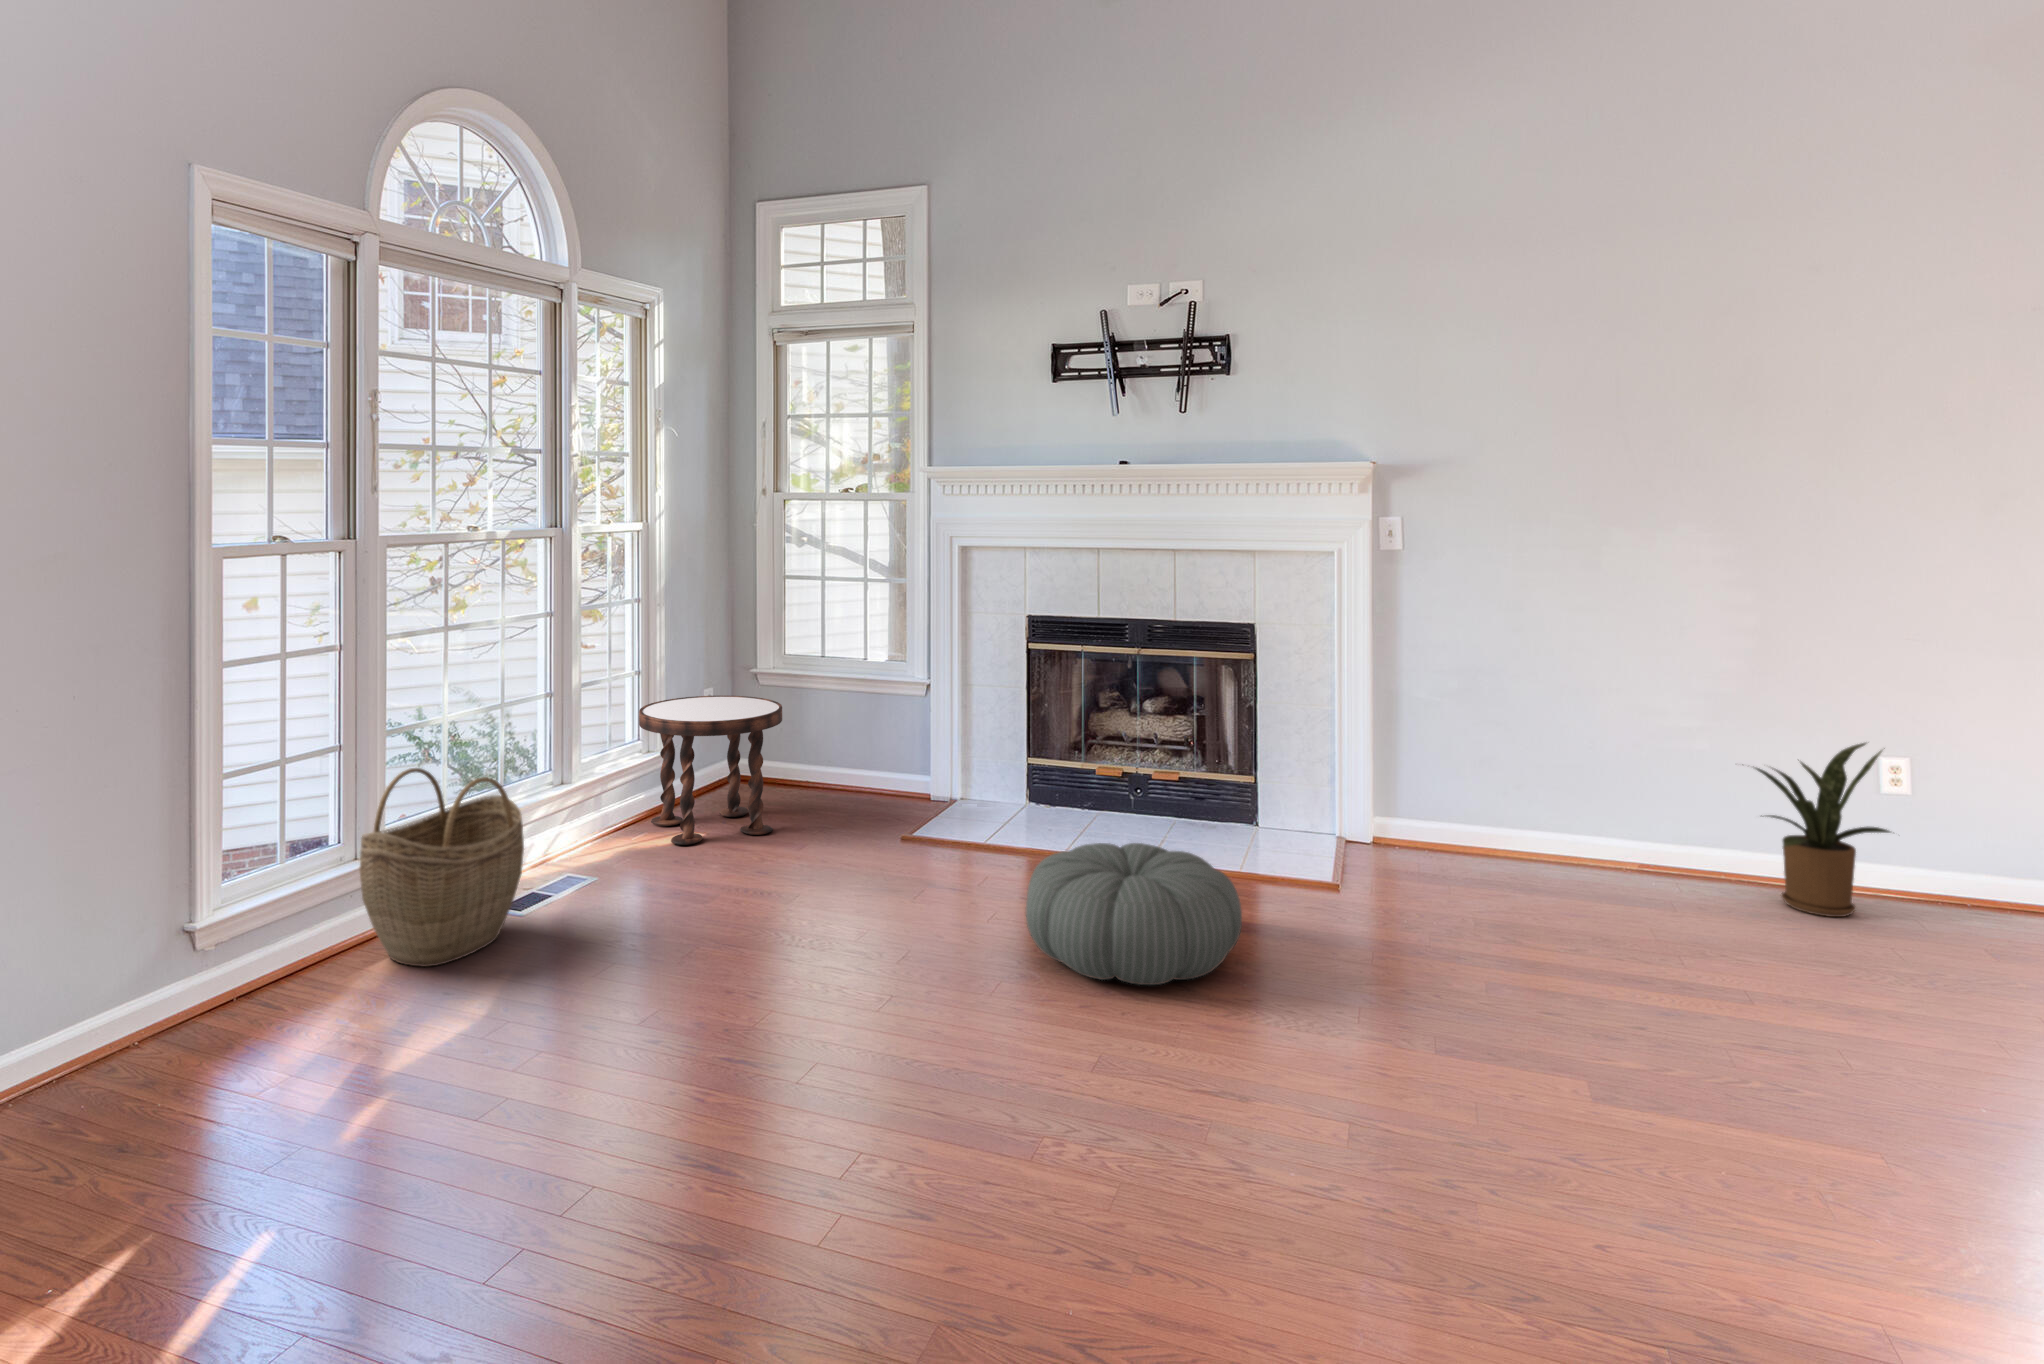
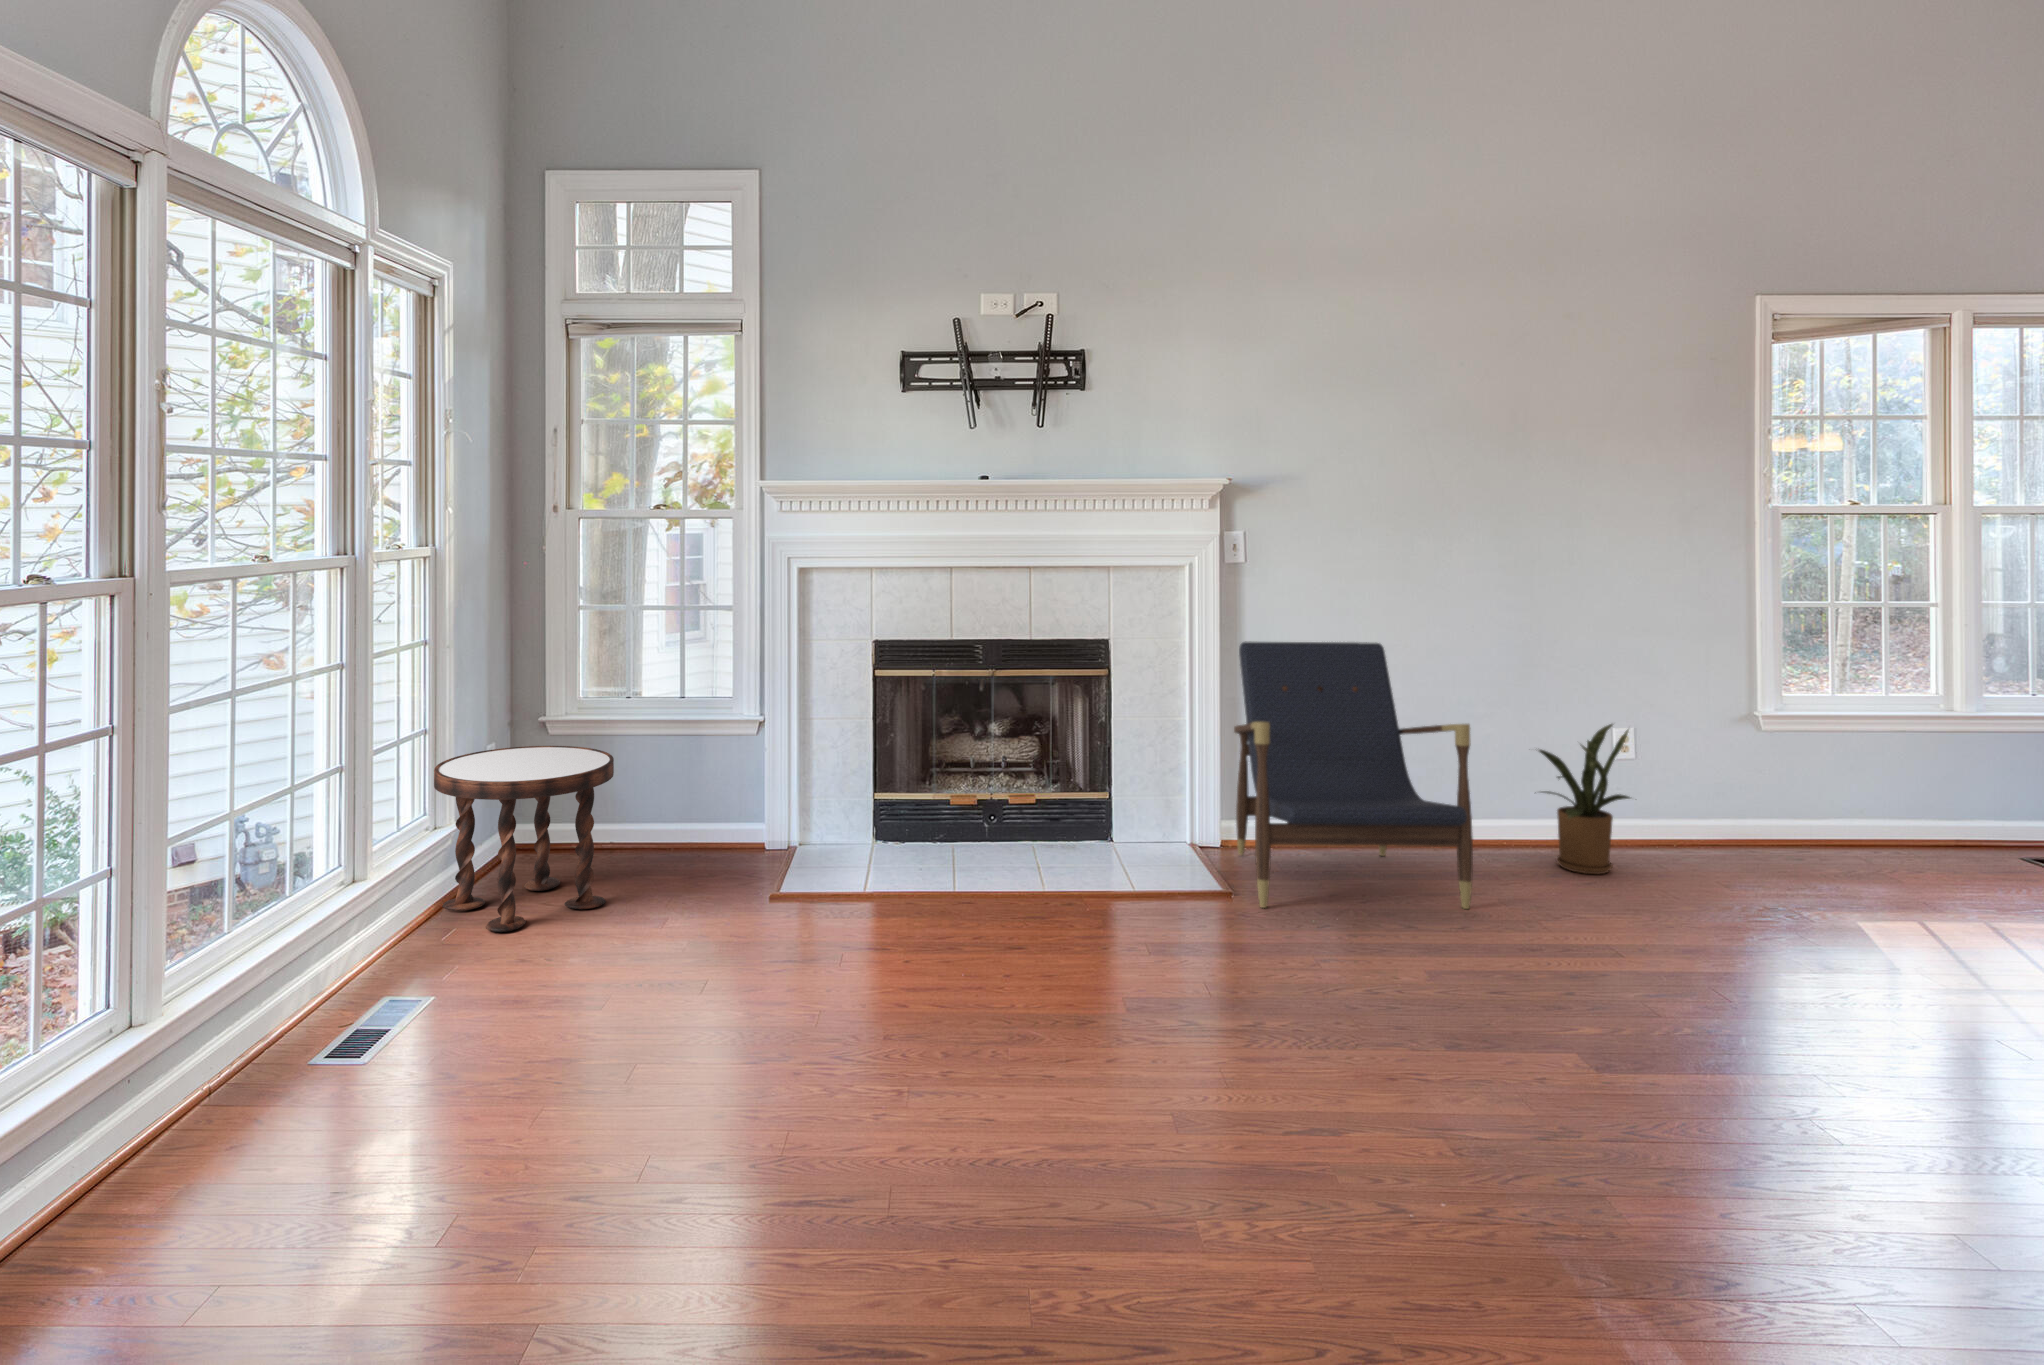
lounge chair: none [1370,630,1628,933] -> present [1234,641,1473,909]
woven basket: present [359,768,524,967] -> none [150,874,372,1142]
pouf: present [1026,843,1242,985] -> none [976,874,1199,1022]

